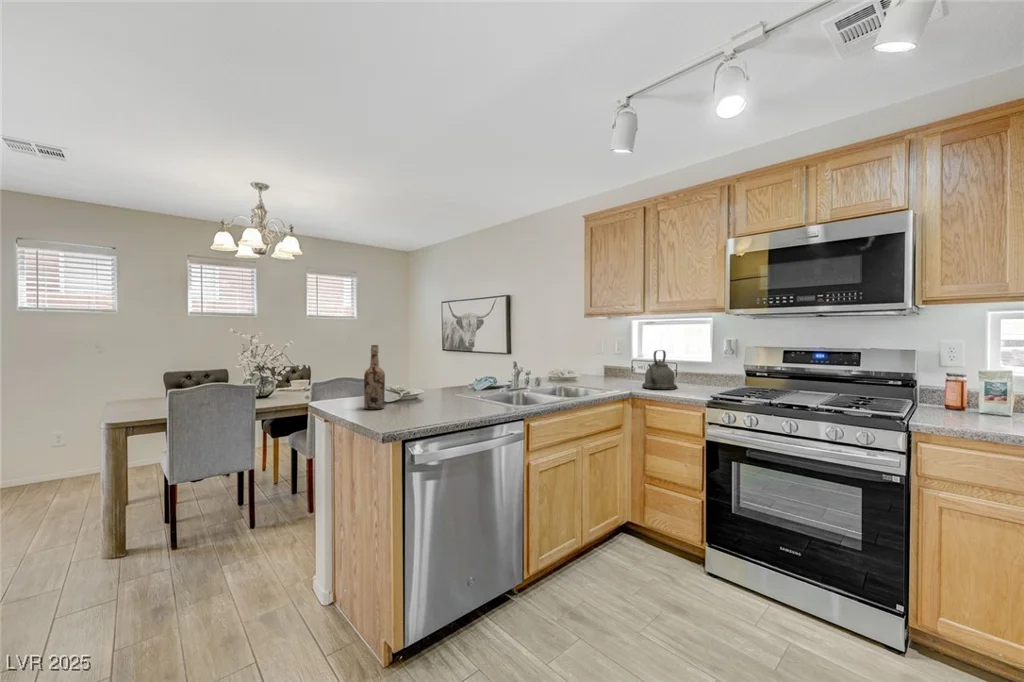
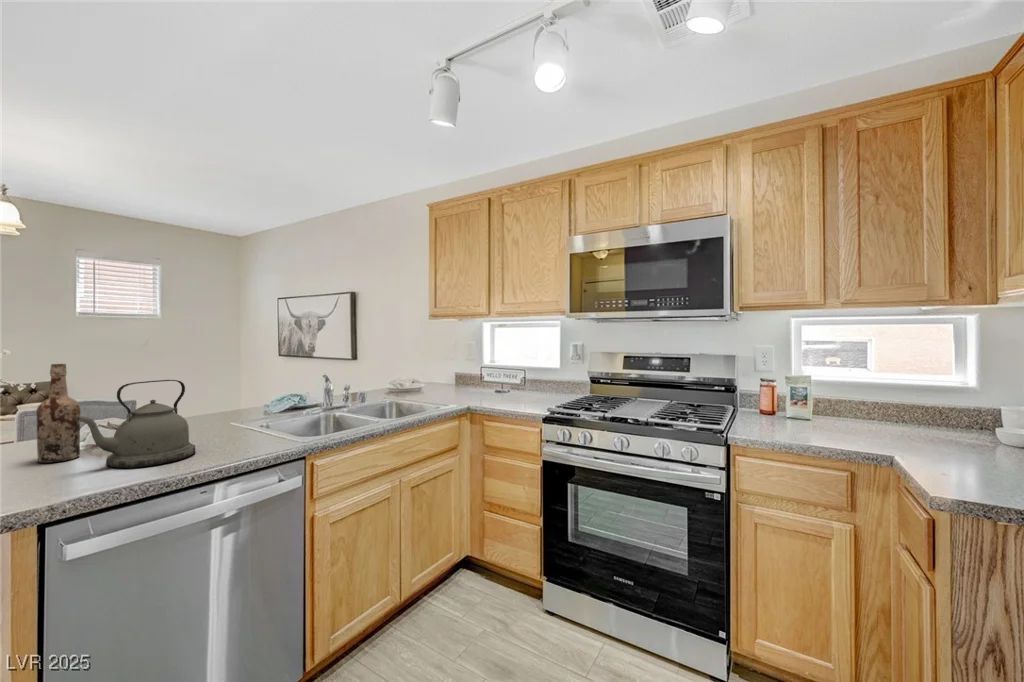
kettle: present [642,350,677,390] -> present [76,380,195,468]

